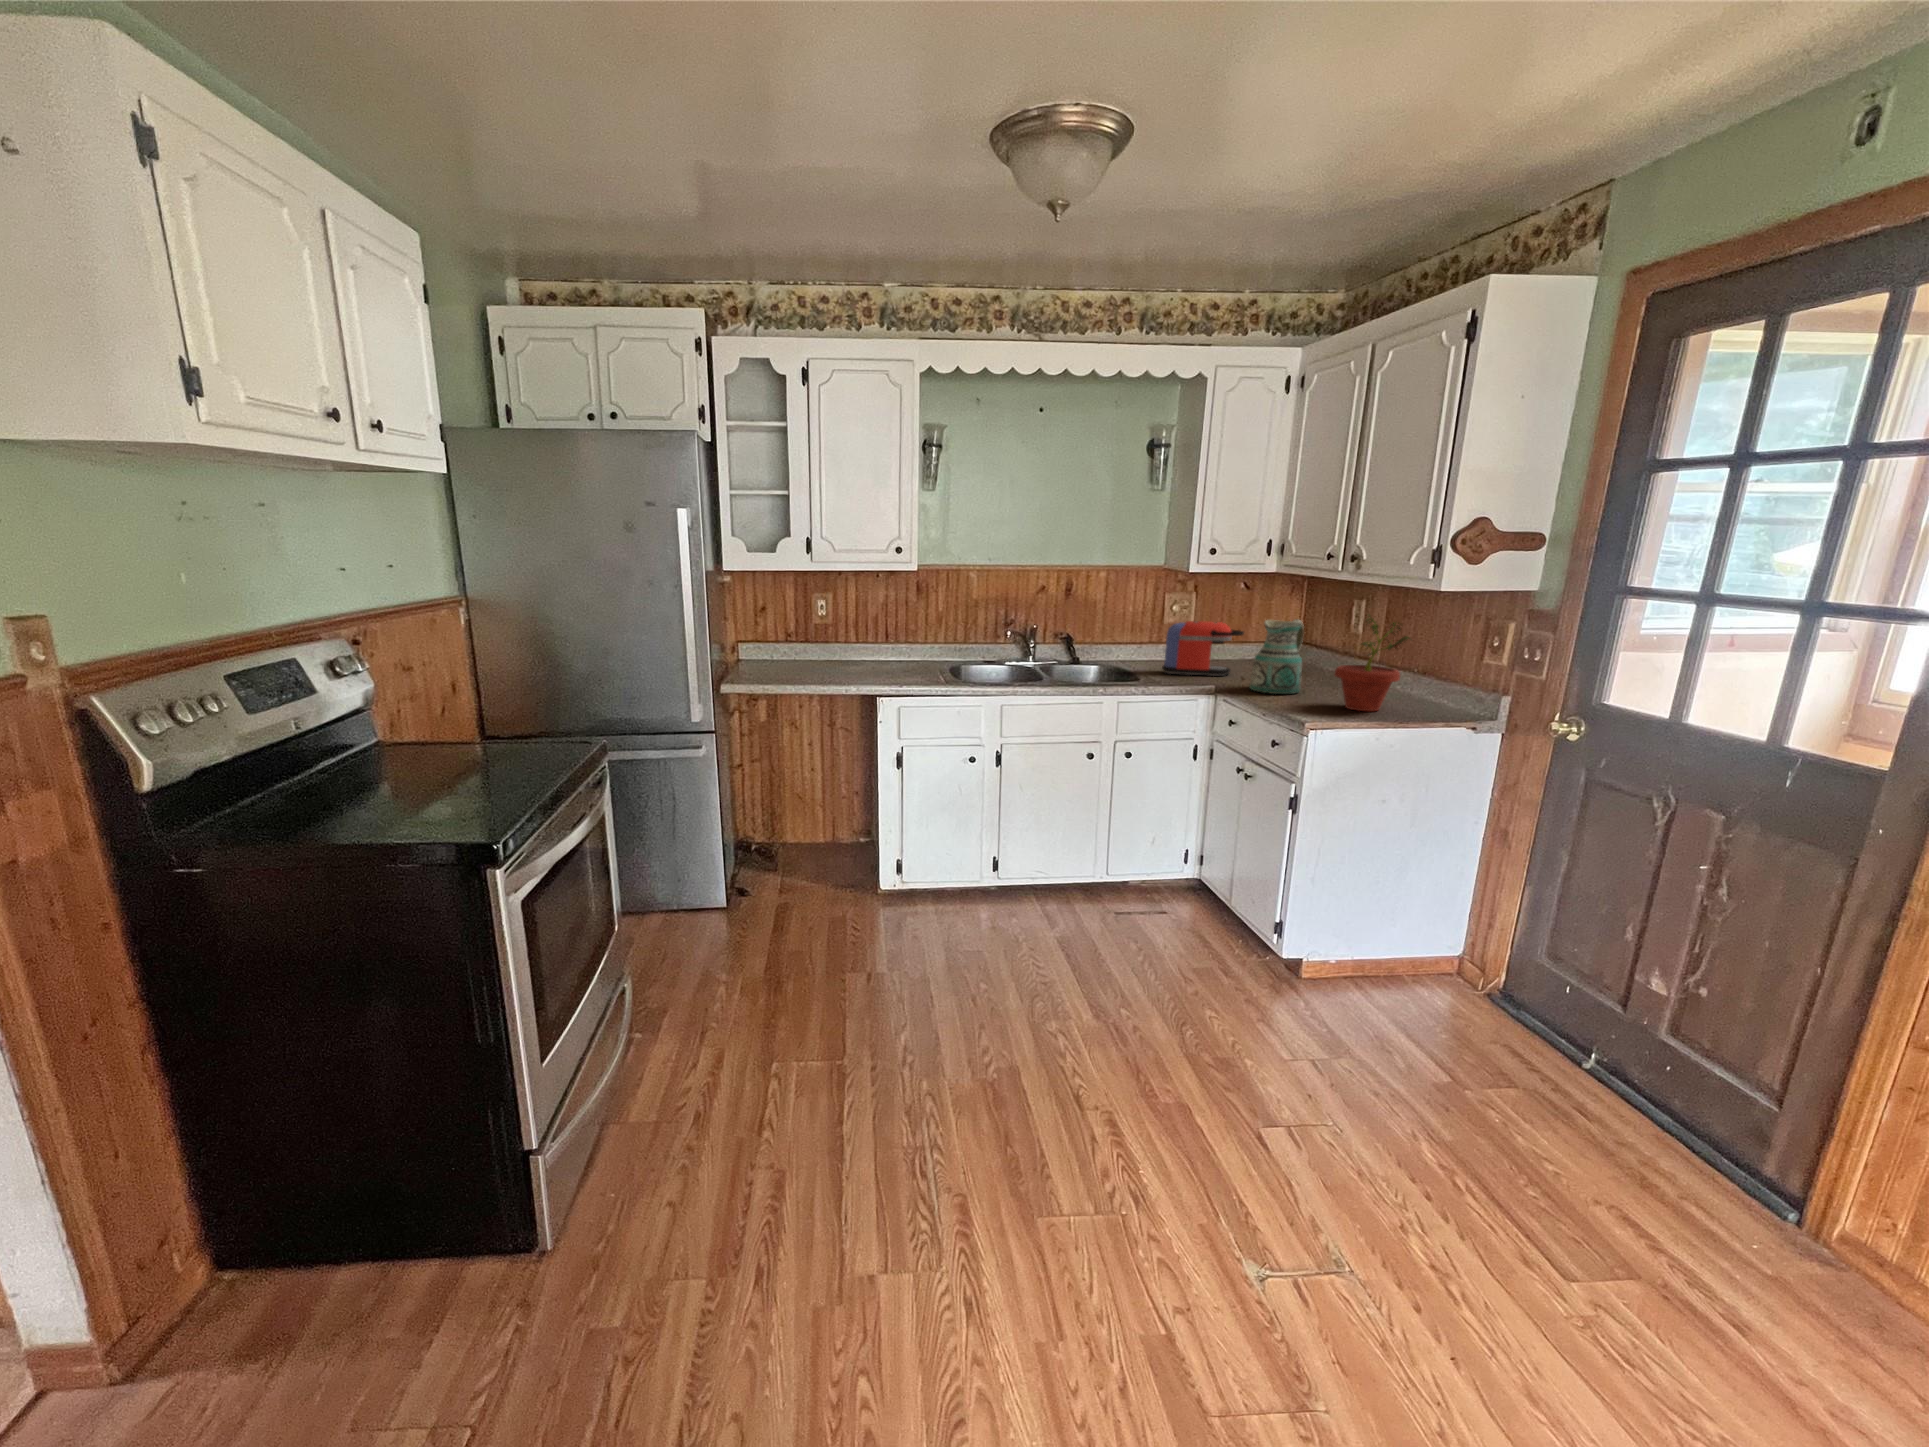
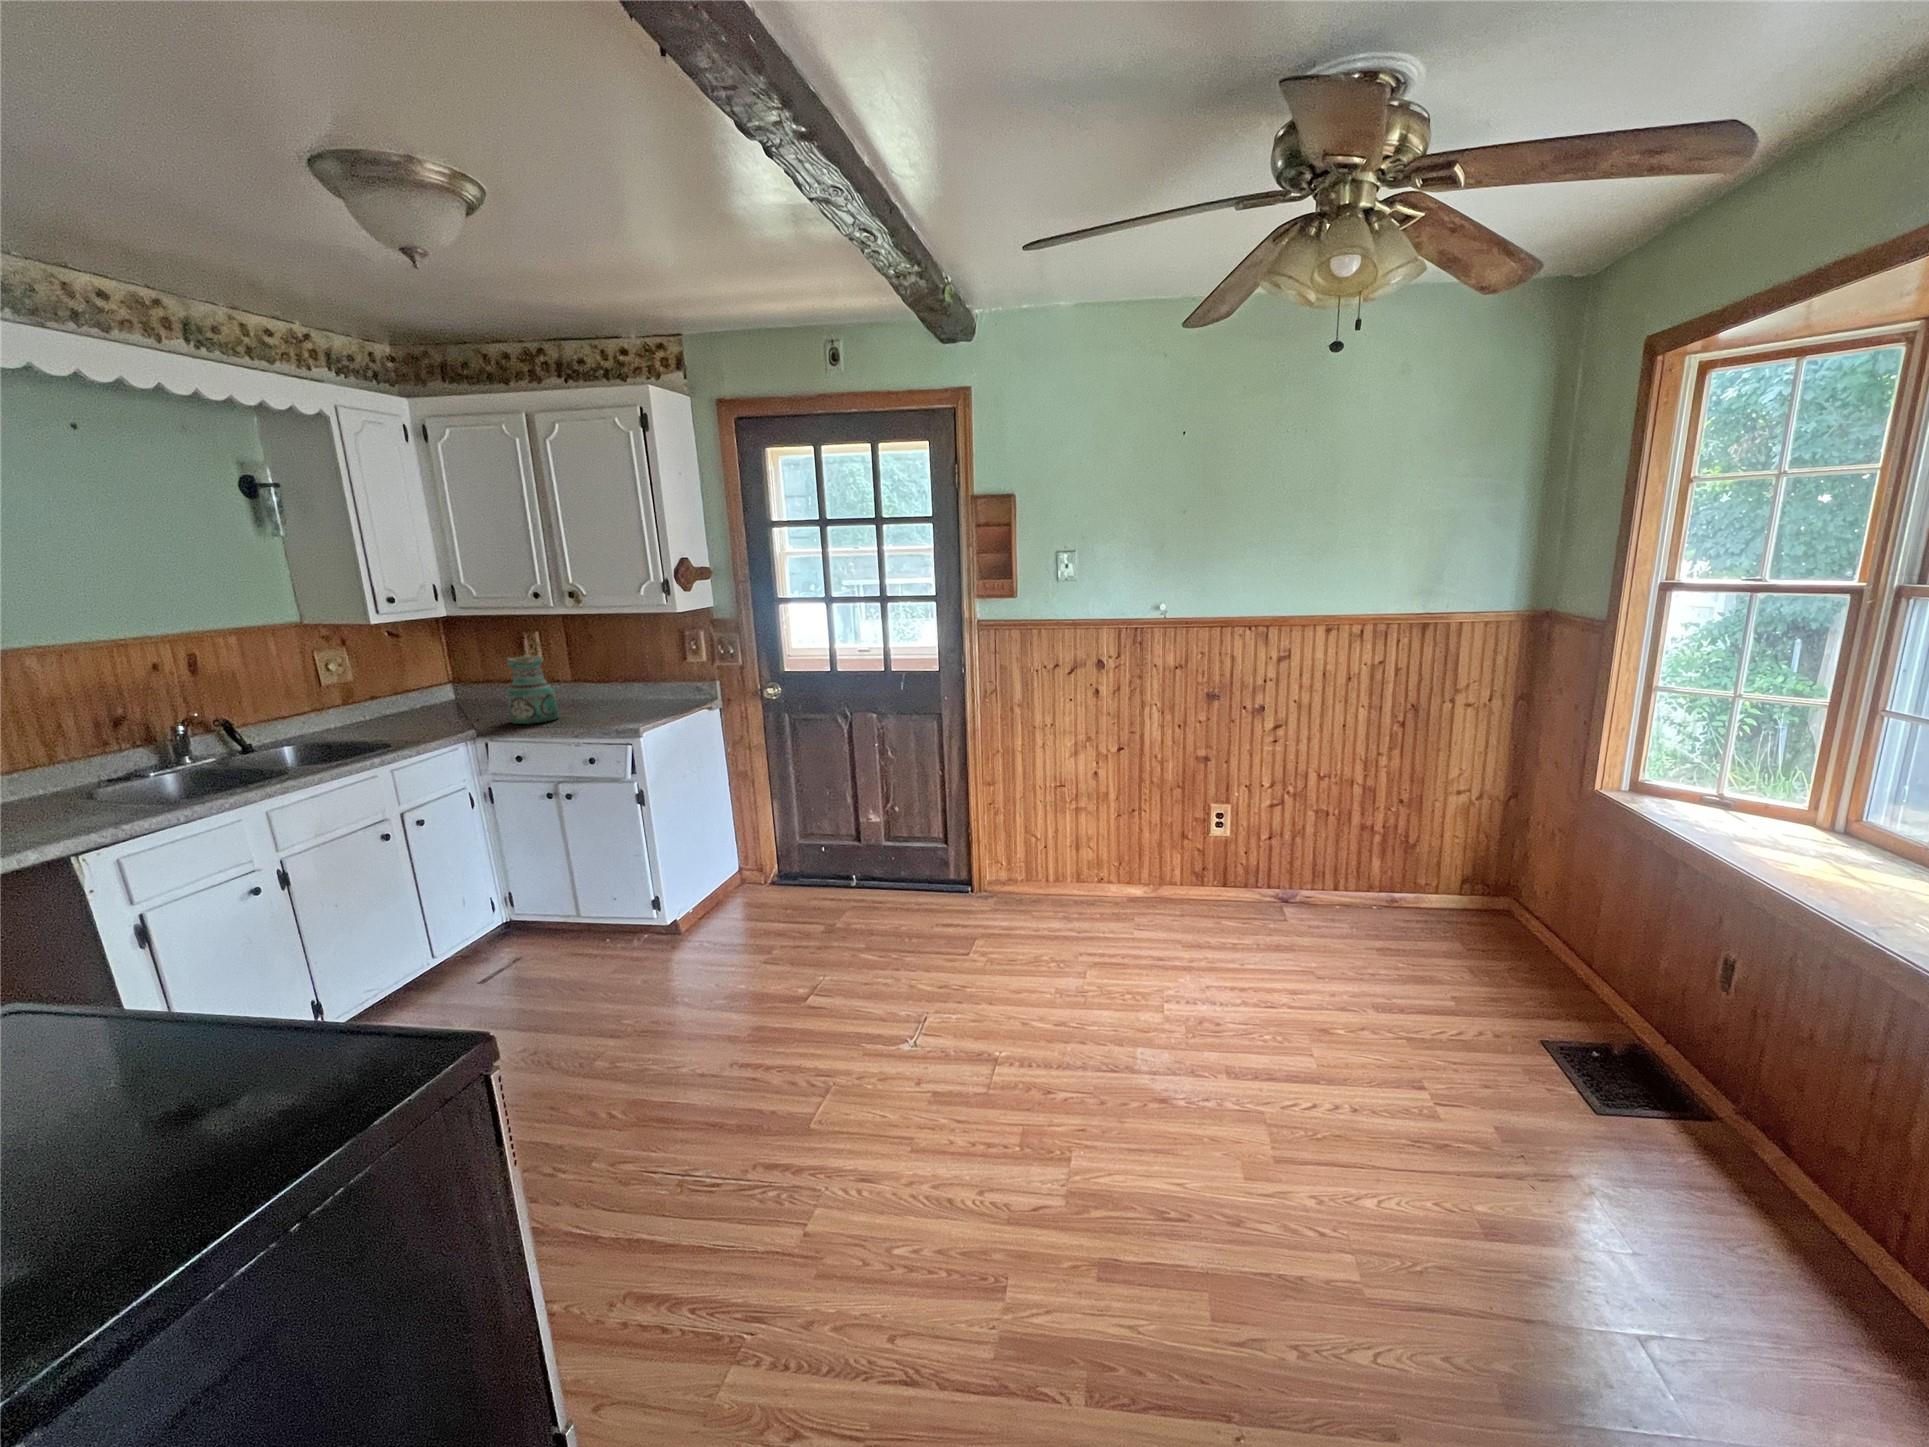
potted plant: present [1335,616,1409,711] -> none [603,639,655,716]
coffee maker: present [1162,621,1244,676] -> none [374,671,457,733]

